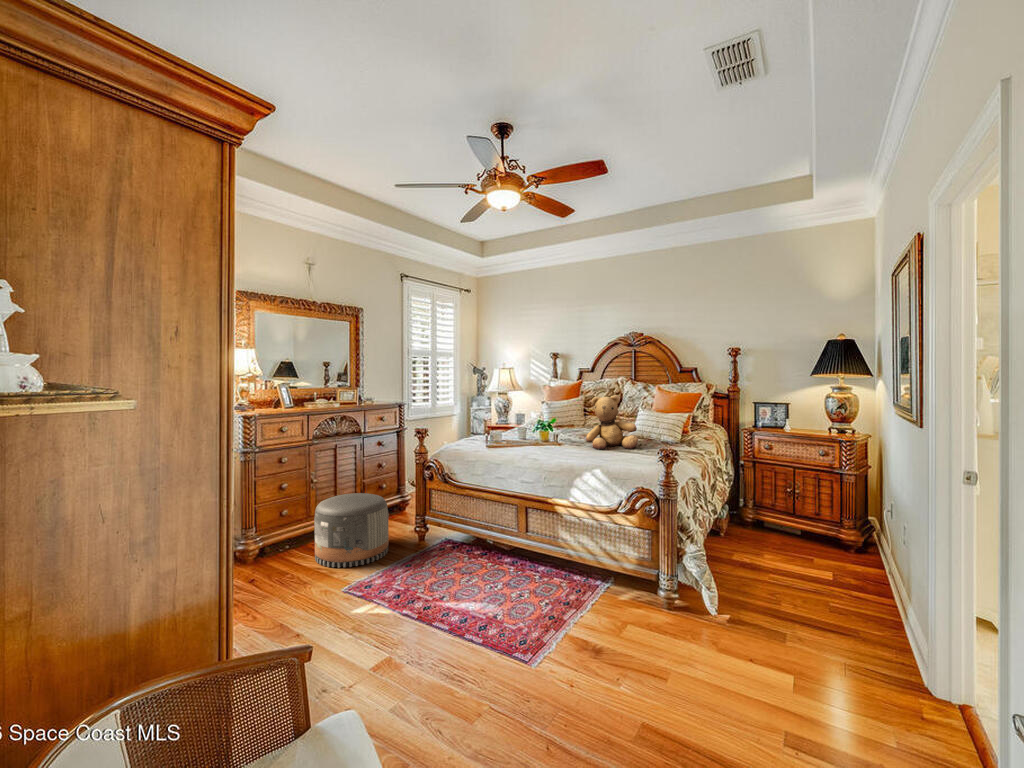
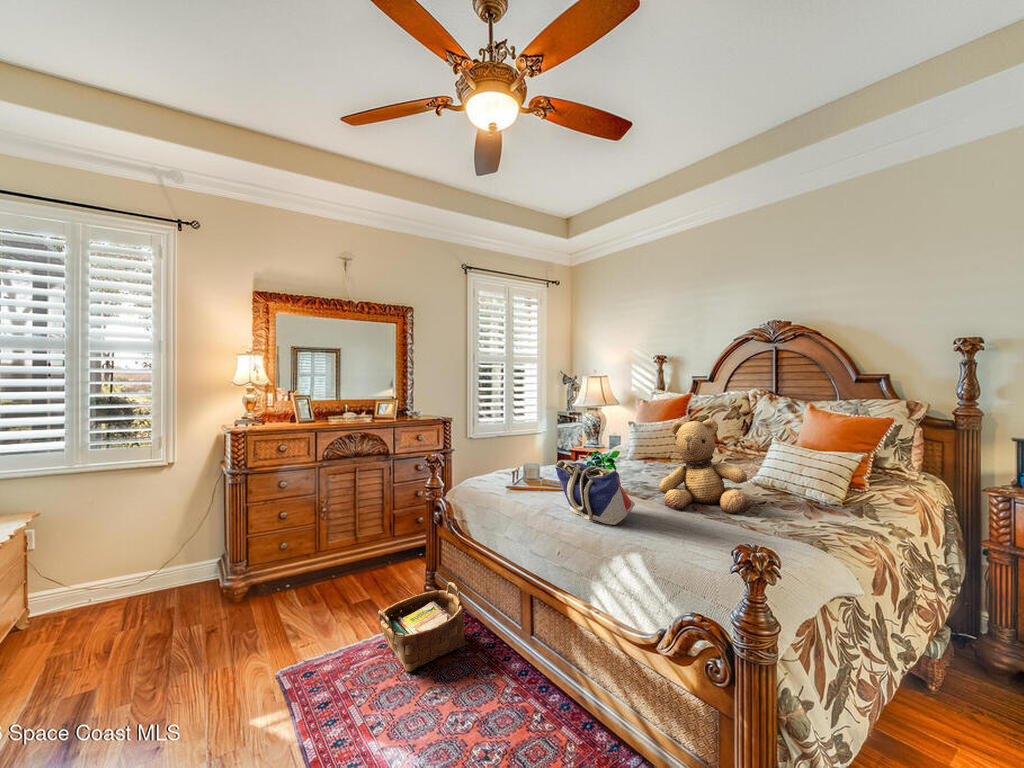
tote bag: none [531,423,583,458] -> present [555,460,635,525]
pouf: present [314,493,389,568] -> none [292,533,387,636]
woven basket: none [406,515,465,572] -> present [378,582,465,671]

